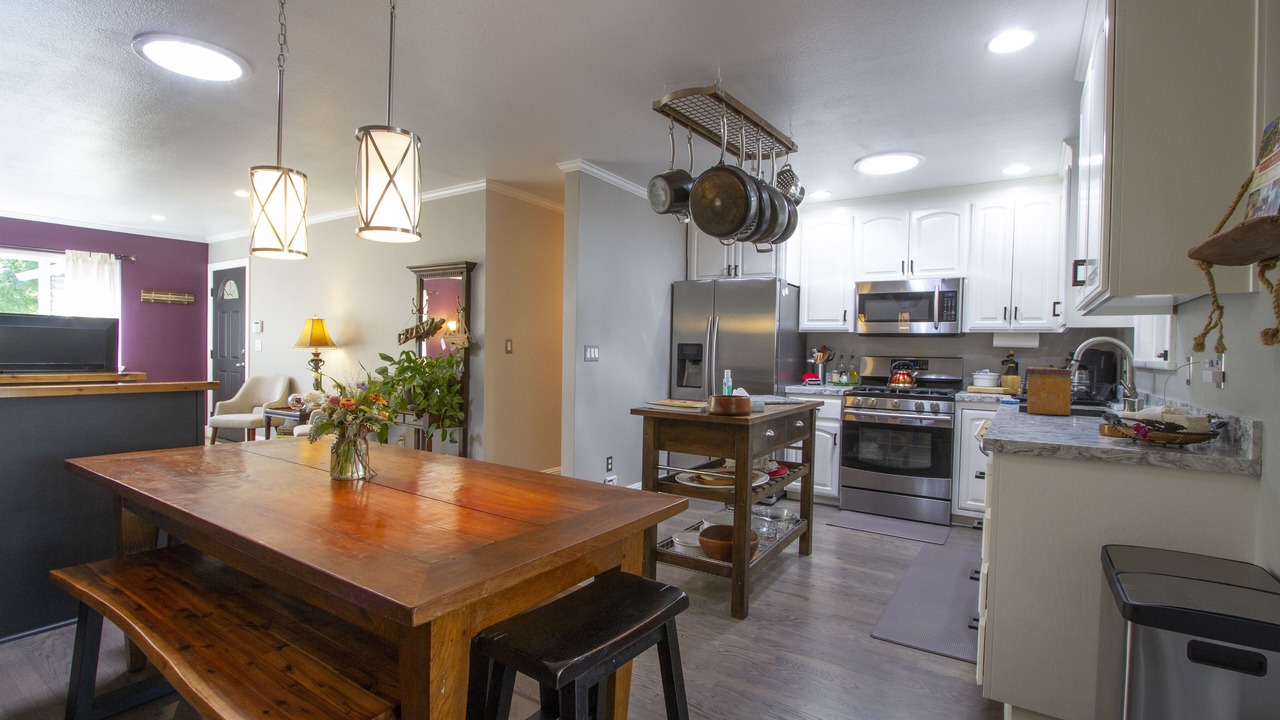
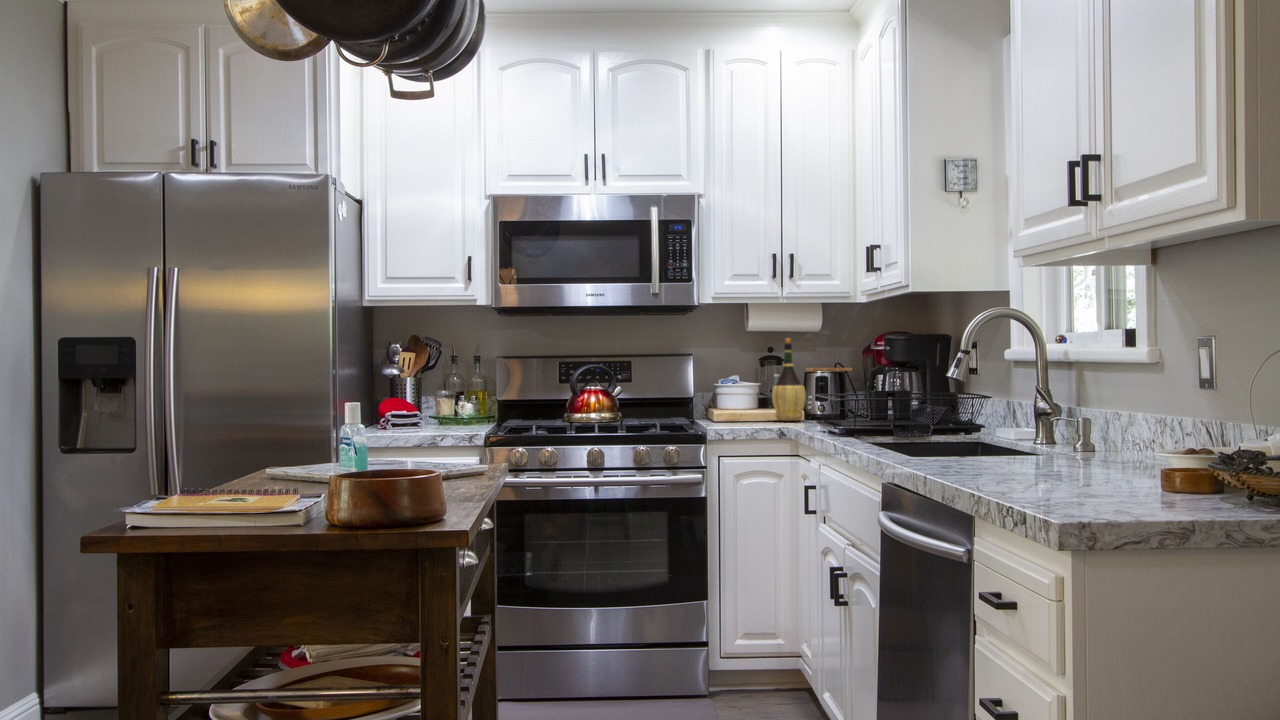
jar: present [1027,368,1071,415] -> none [1053,373,1168,501]

